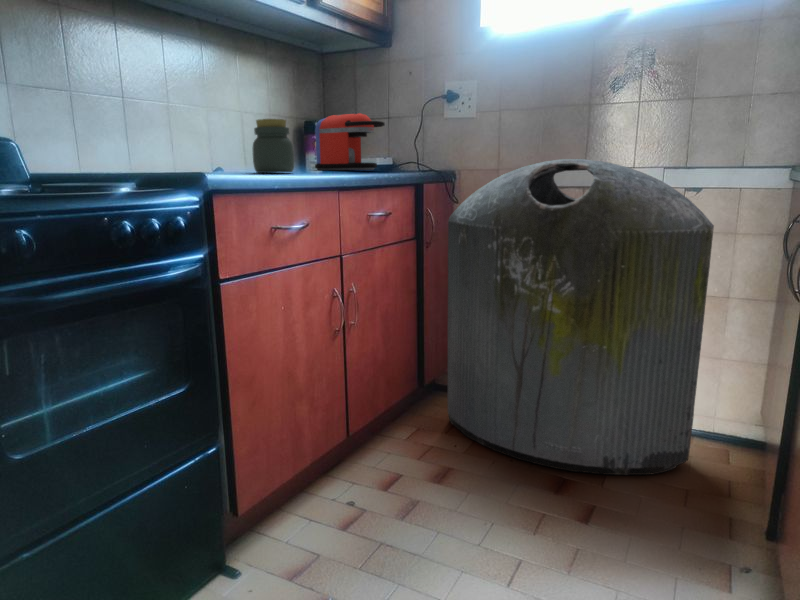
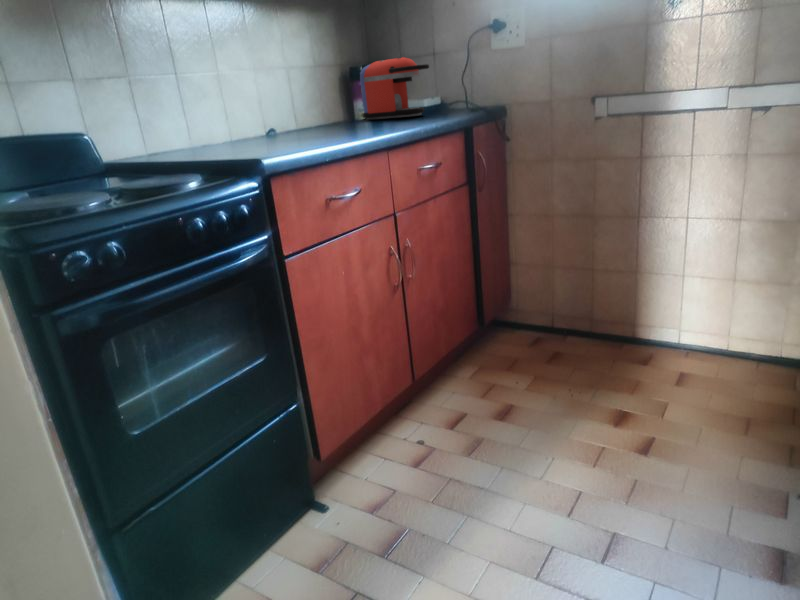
jar: present [253,119,294,173] -> none [301,83,342,138]
trash can: present [447,159,714,475] -> none [500,89,781,407]

